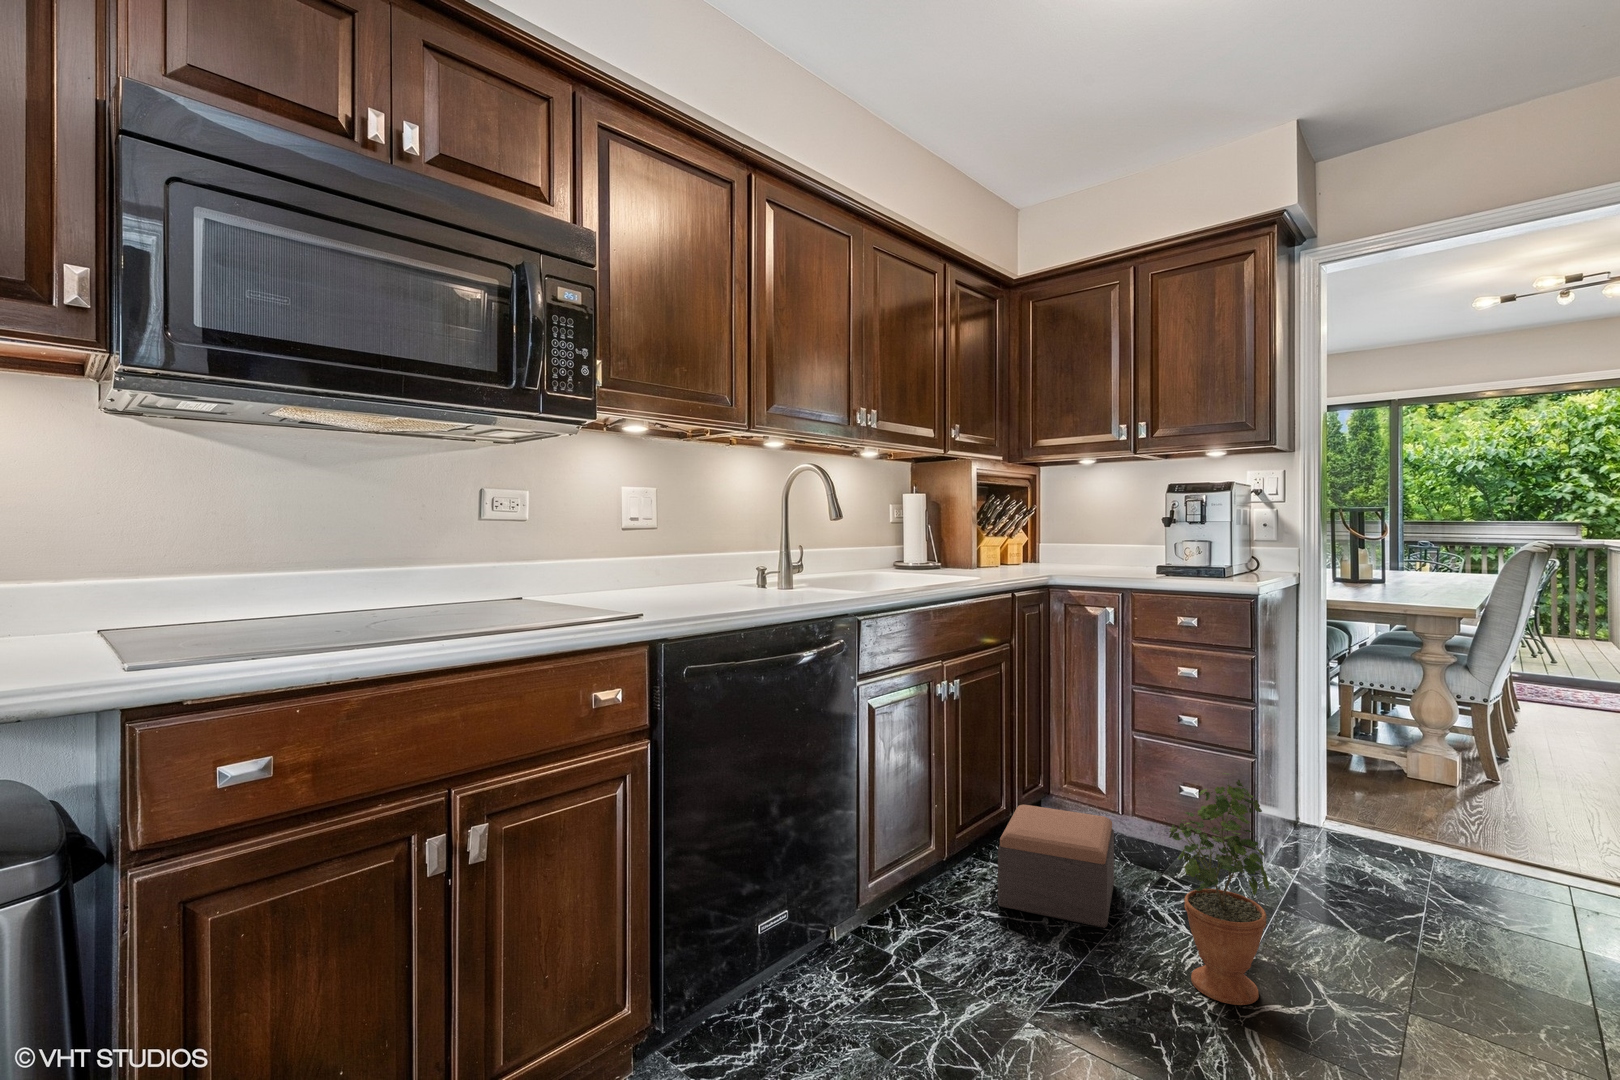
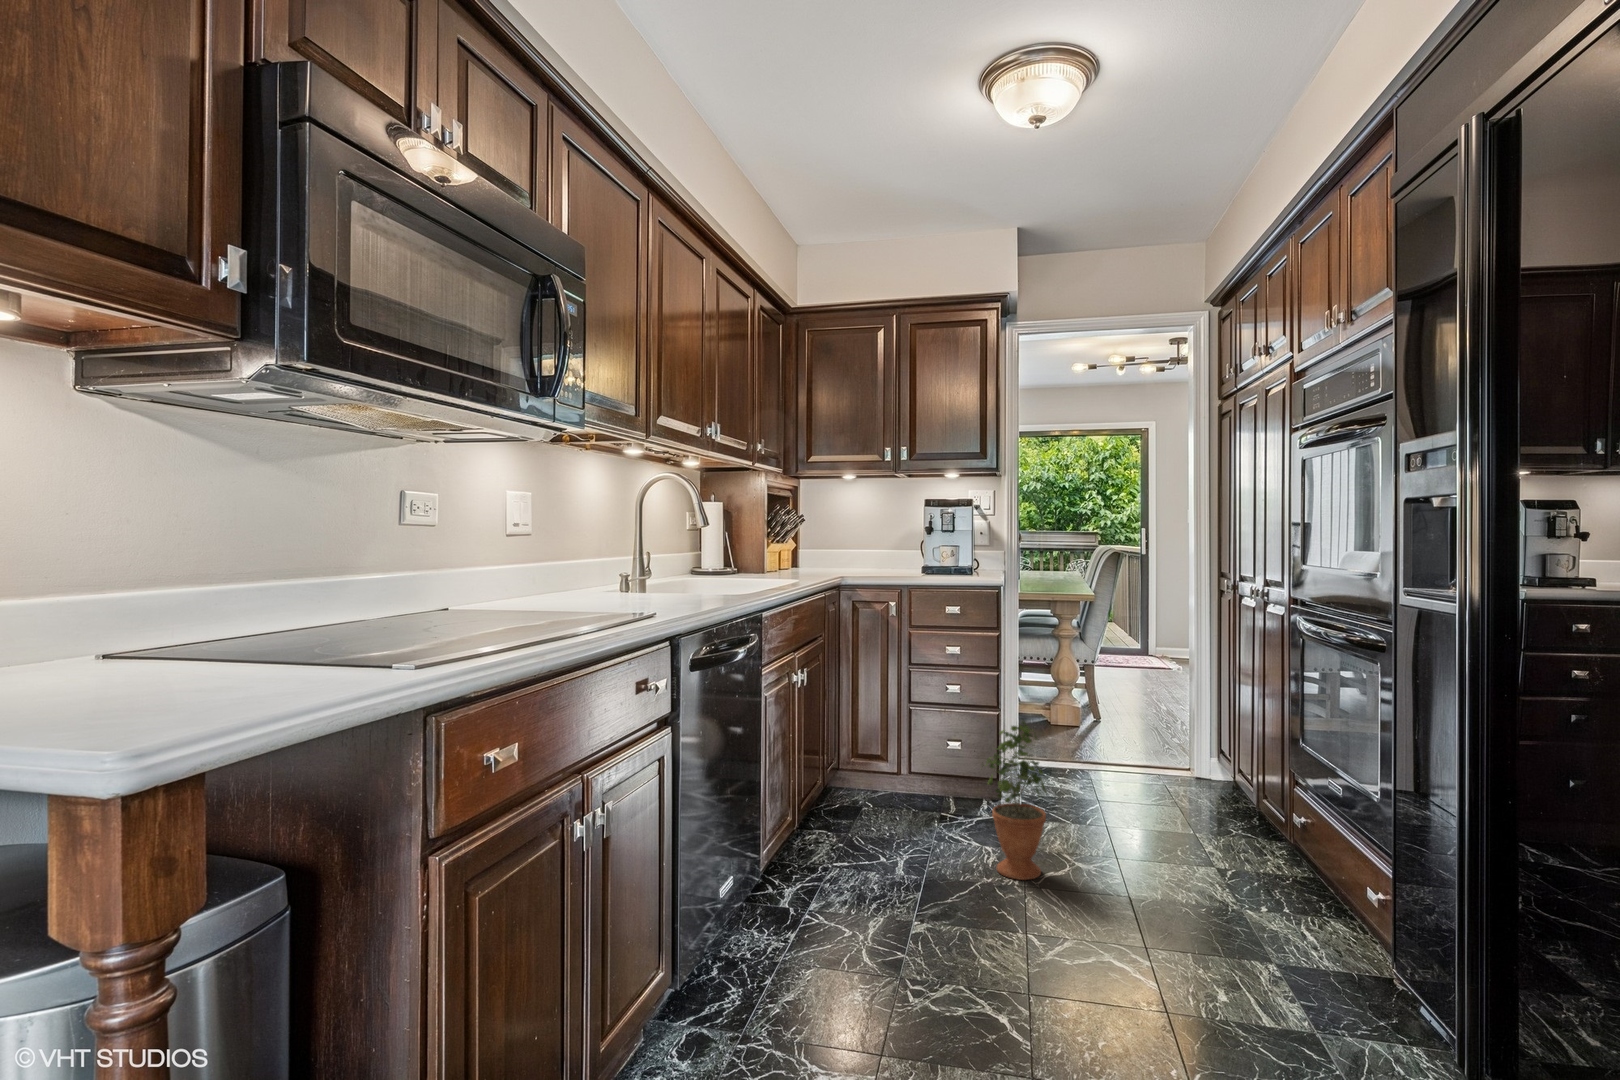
footstool: present [998,805,1114,928] -> none [832,771,926,856]

